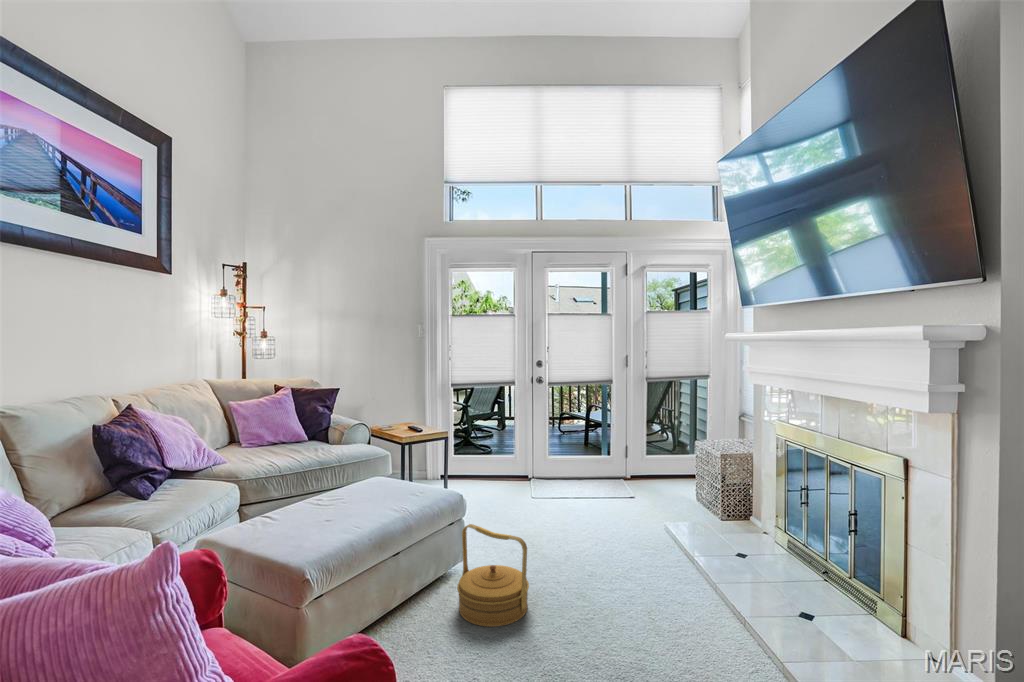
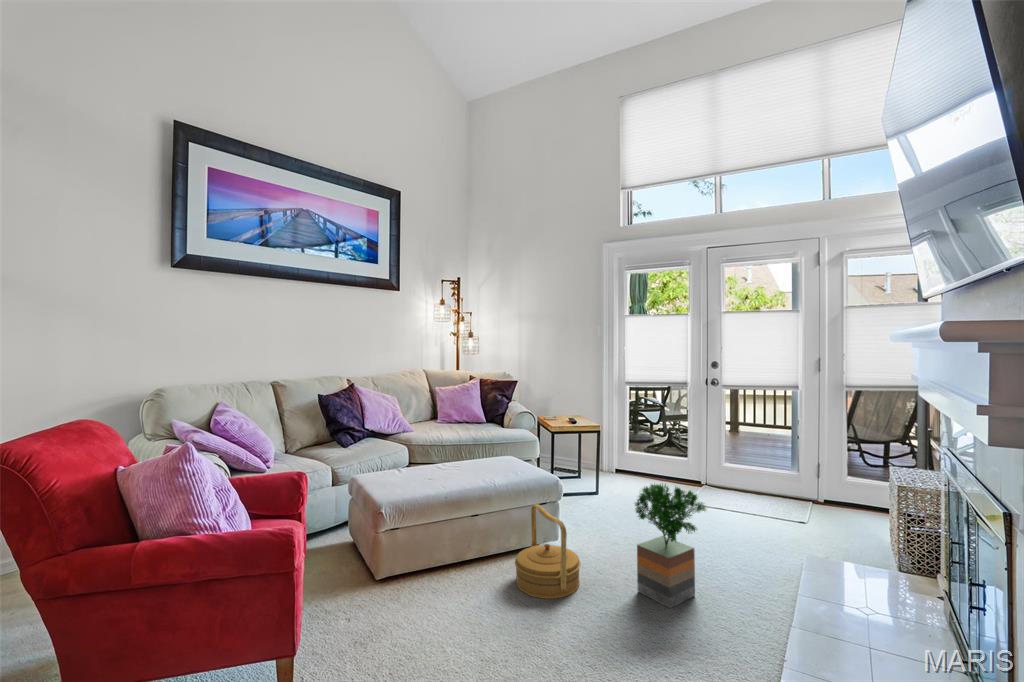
potted tree: none [570,479,640,598] -> present [635,484,706,608]

